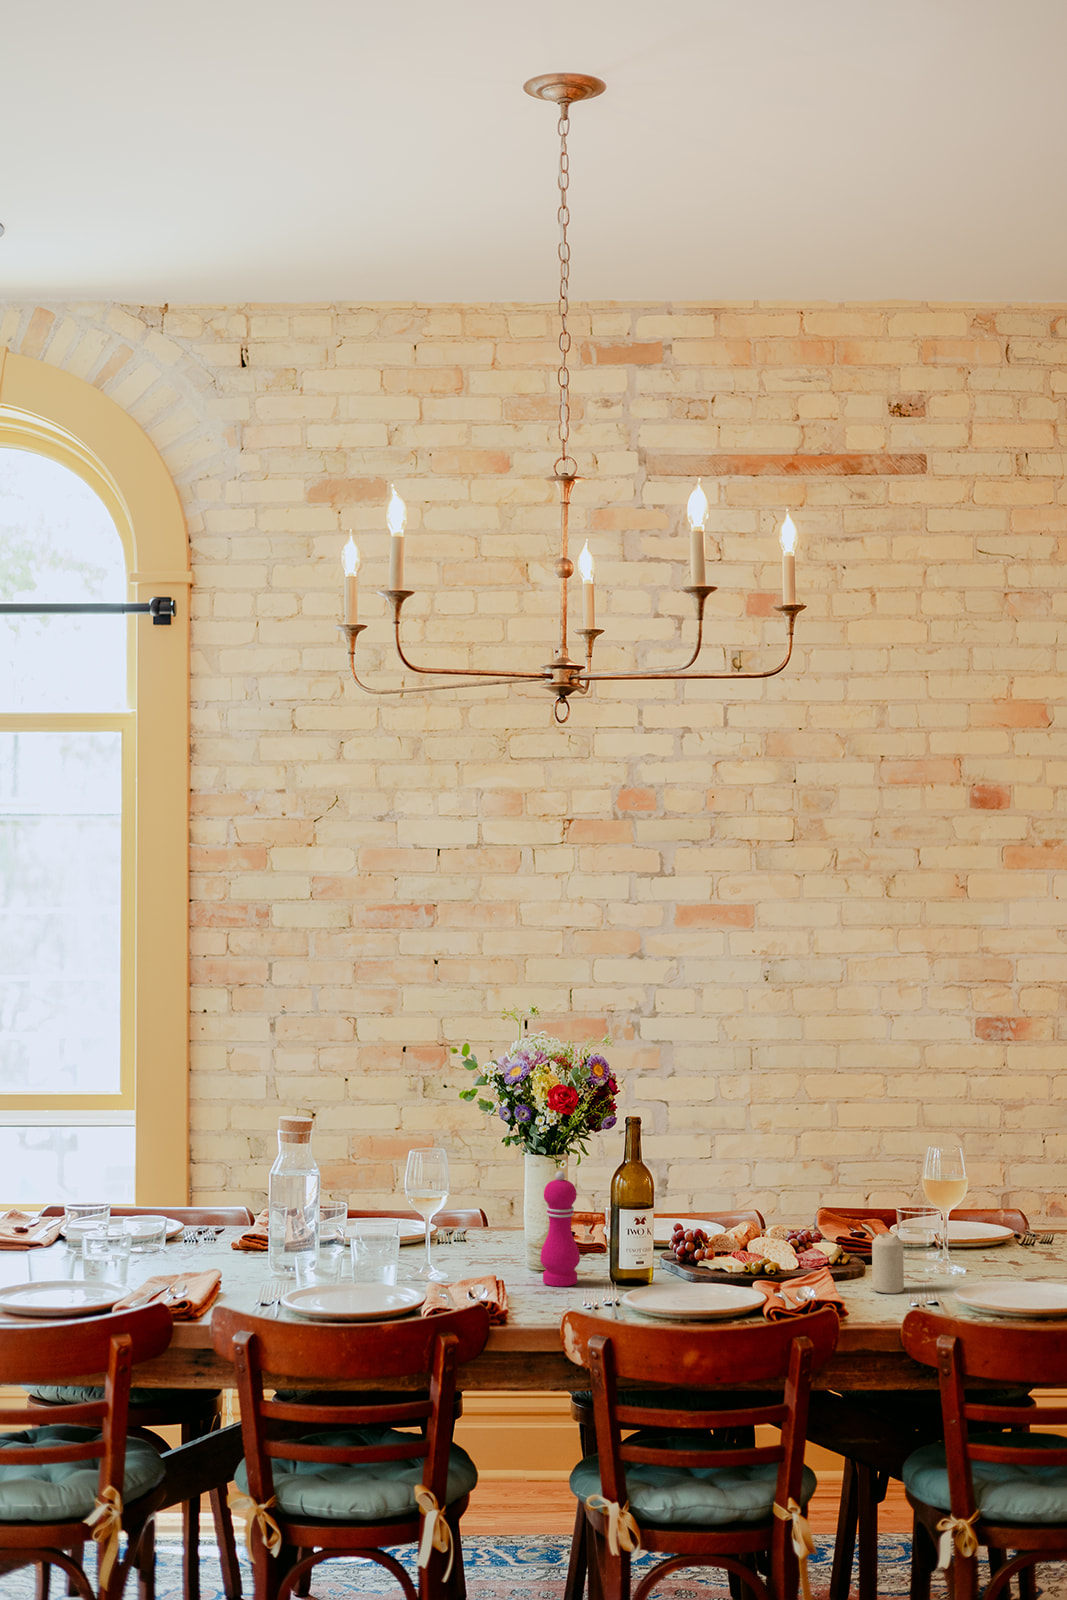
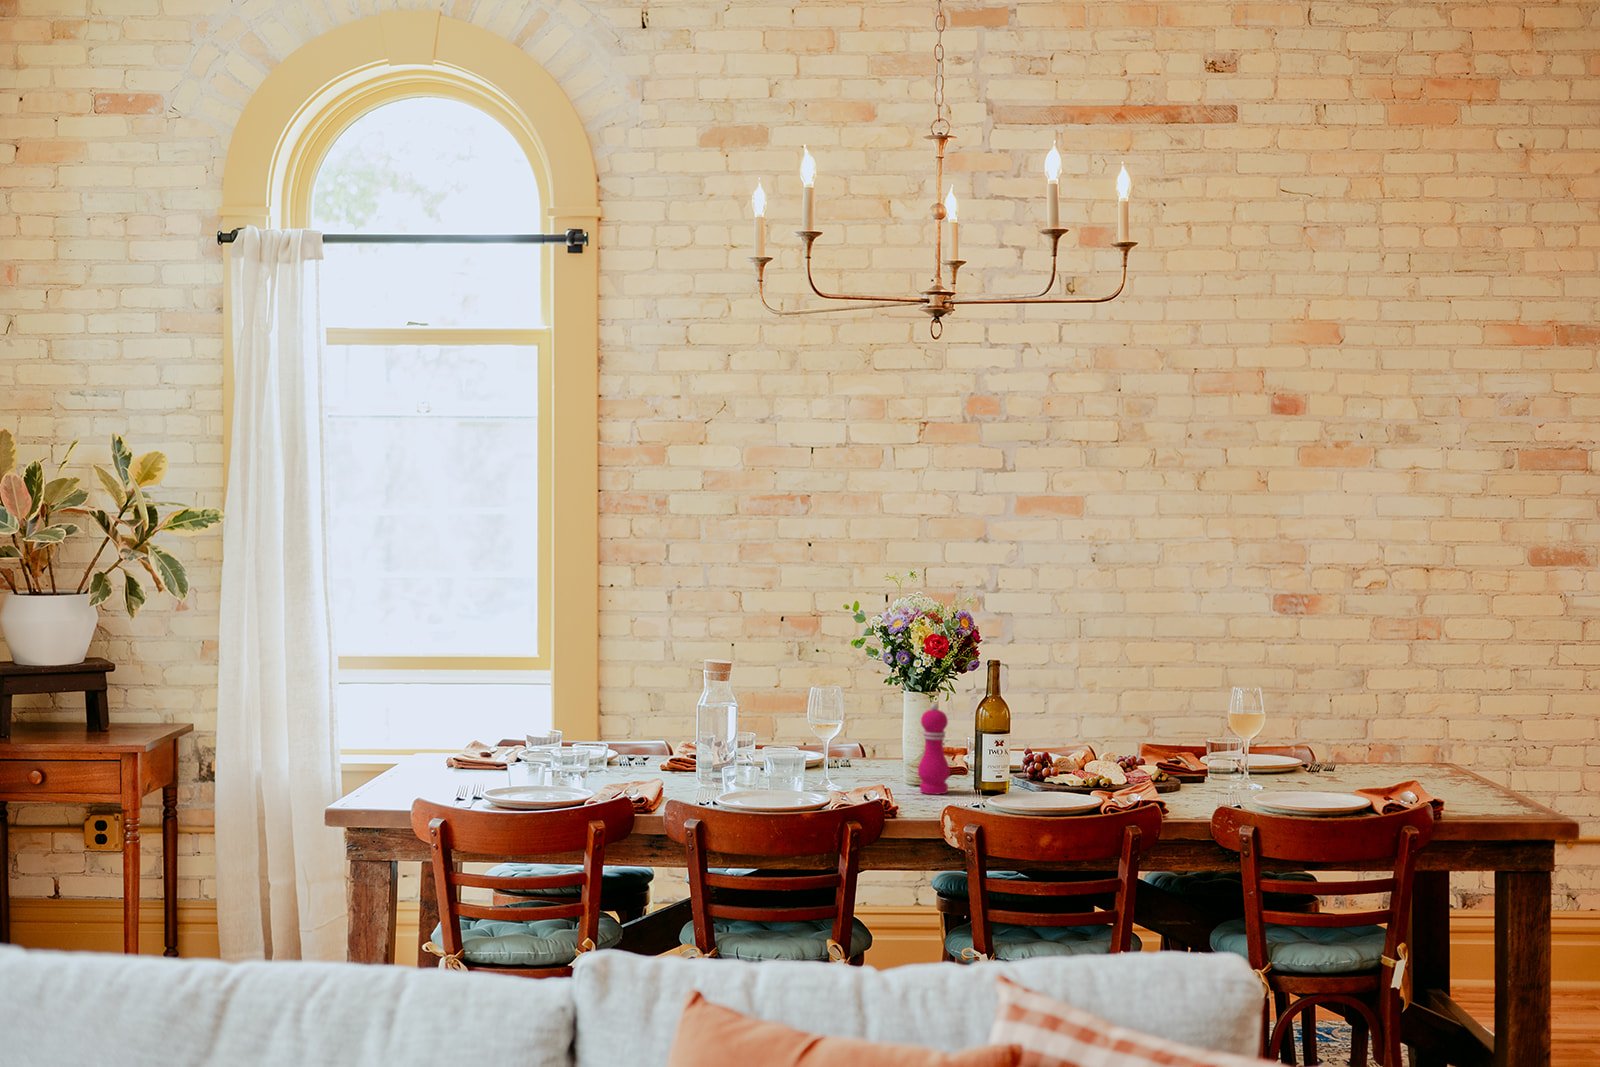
candle: present [872,1232,904,1293] -> none [1190,754,1216,802]

